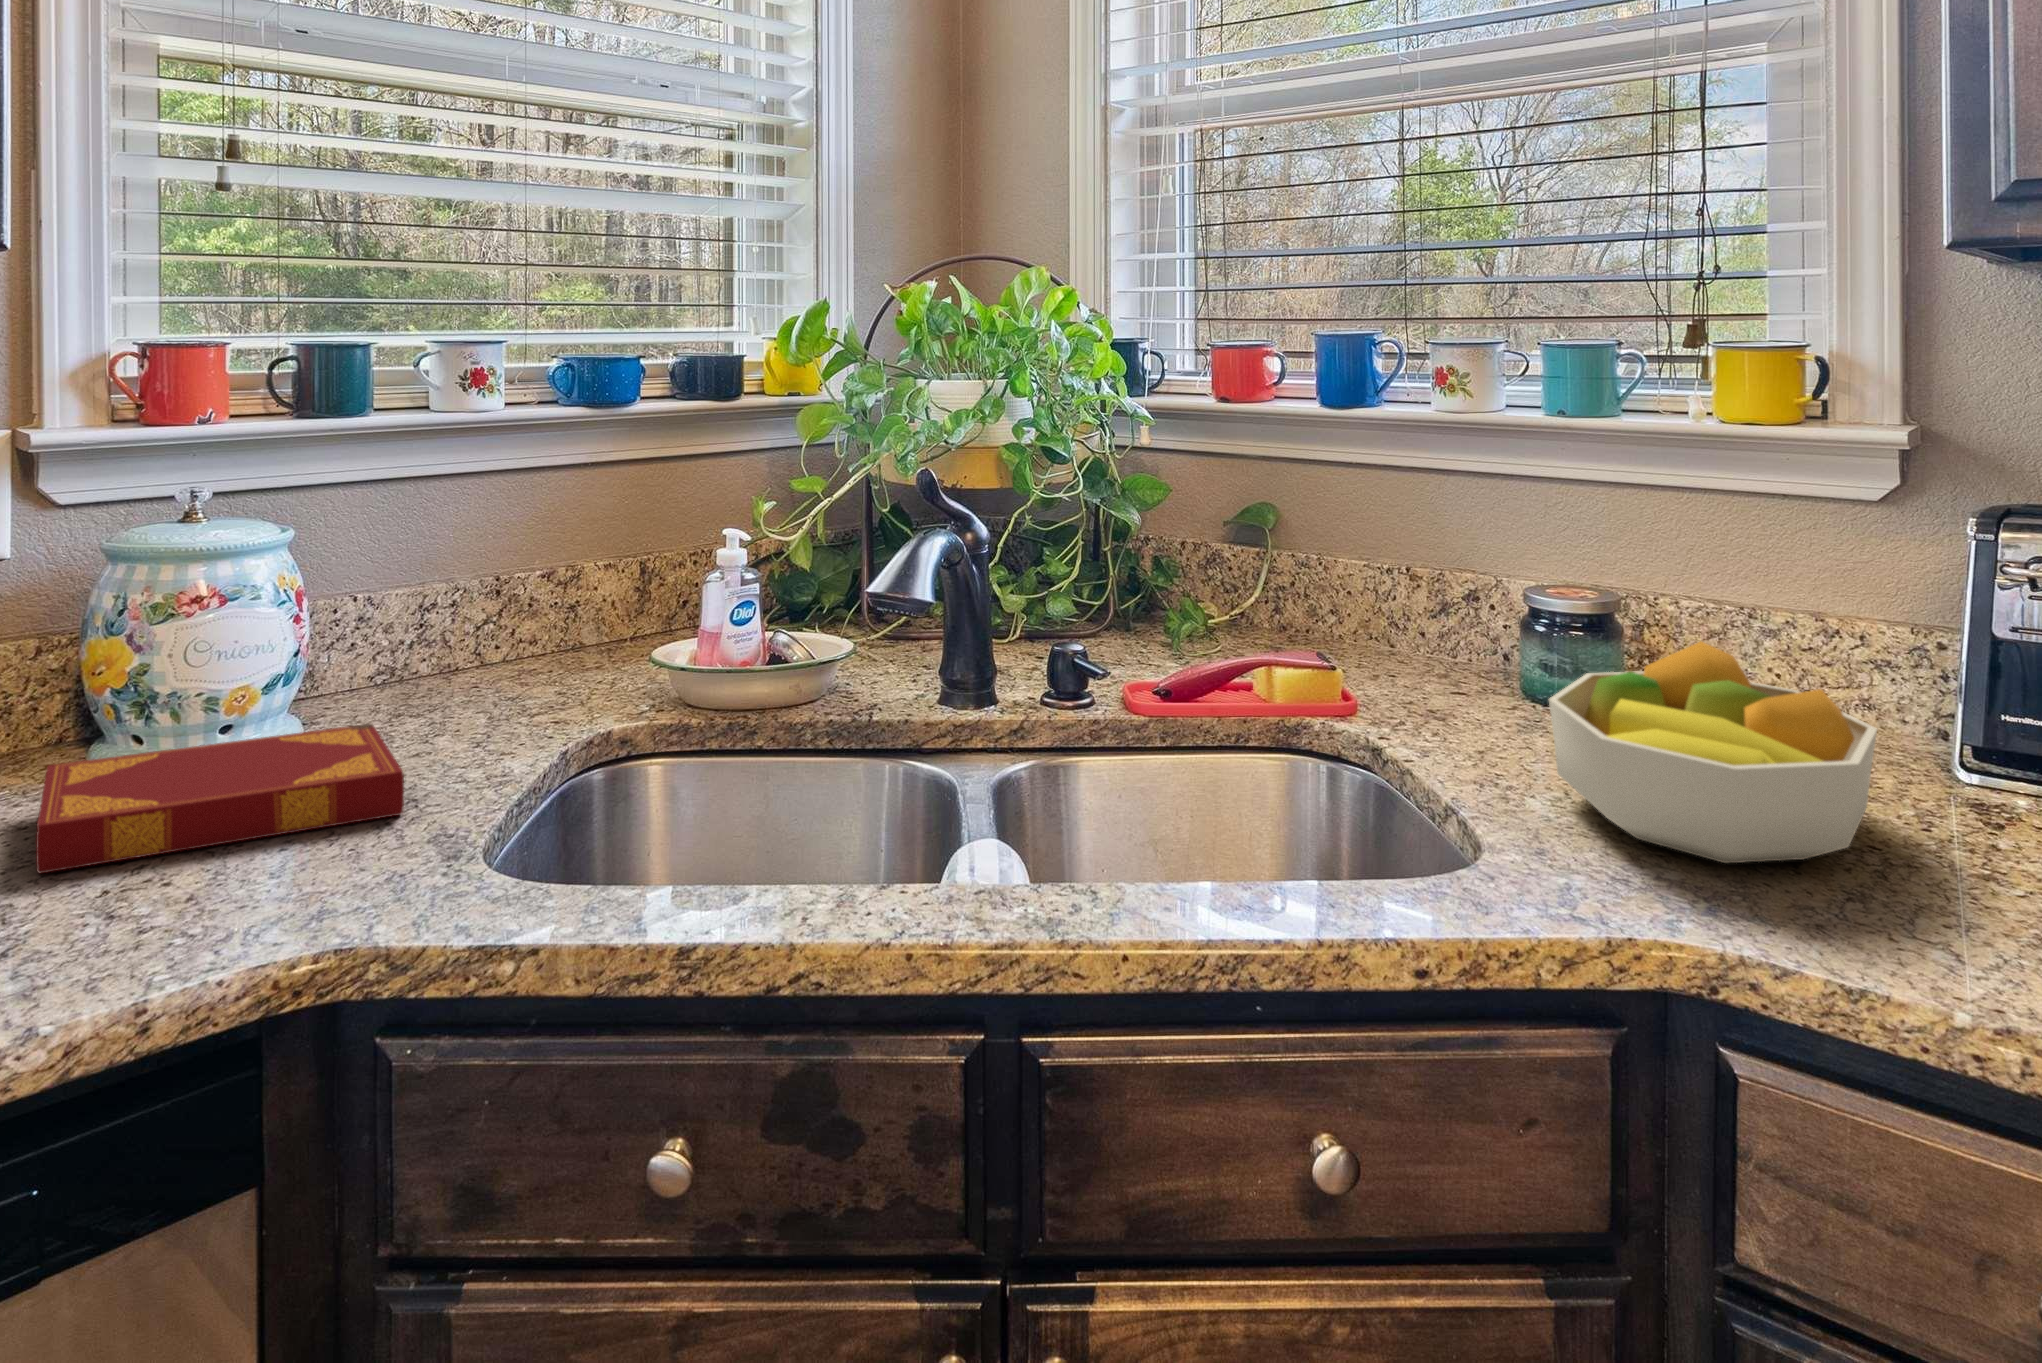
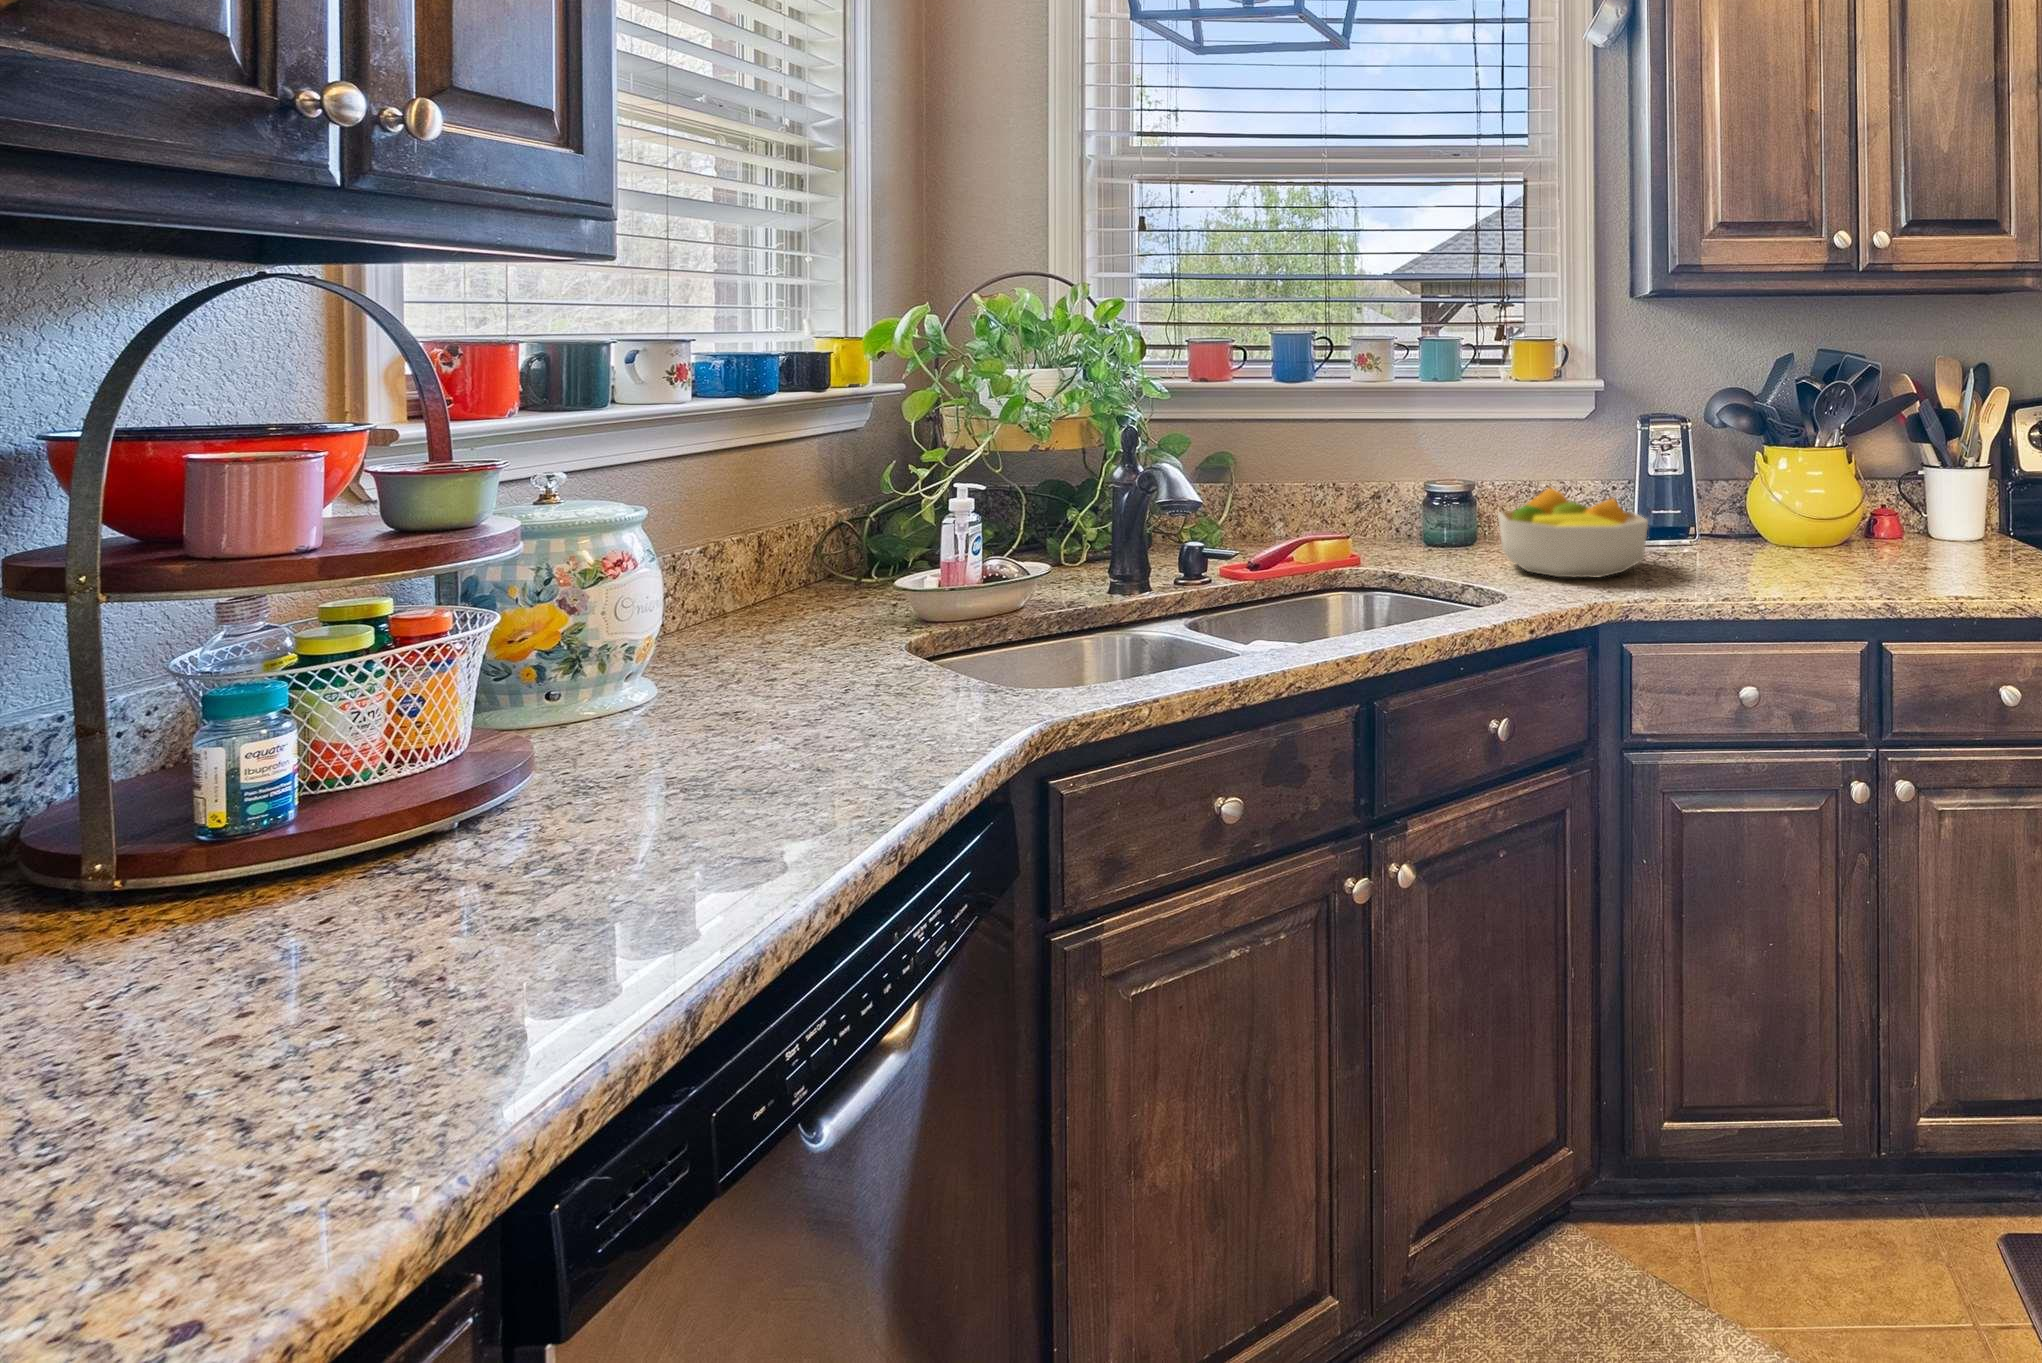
hardback book: present [36,724,404,873] -> none [573,649,907,750]

